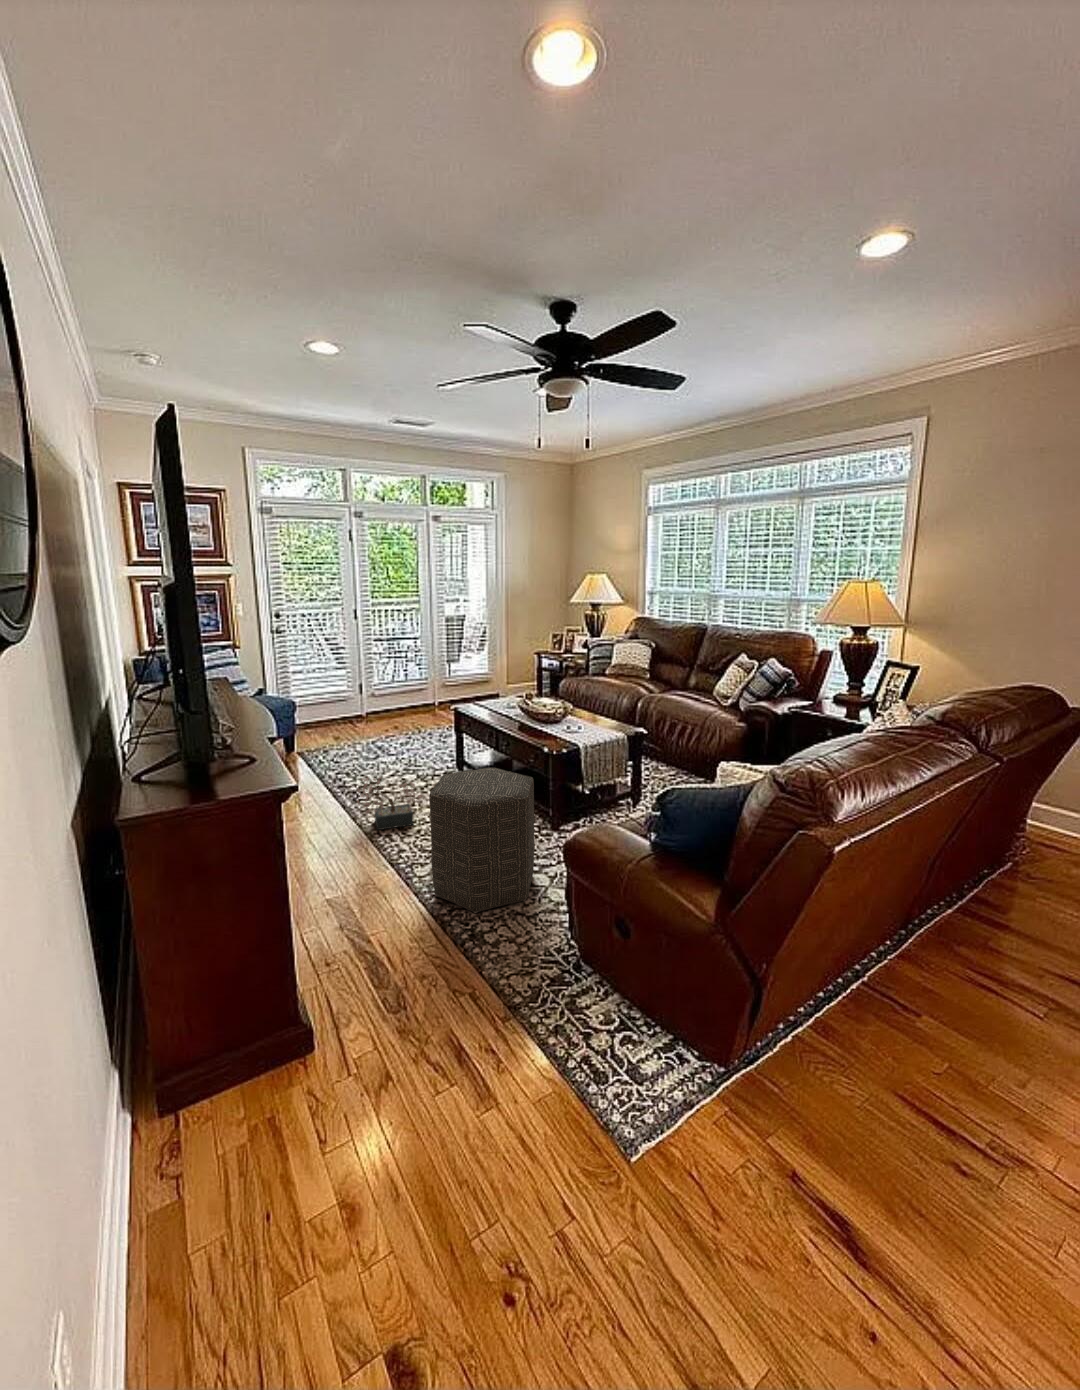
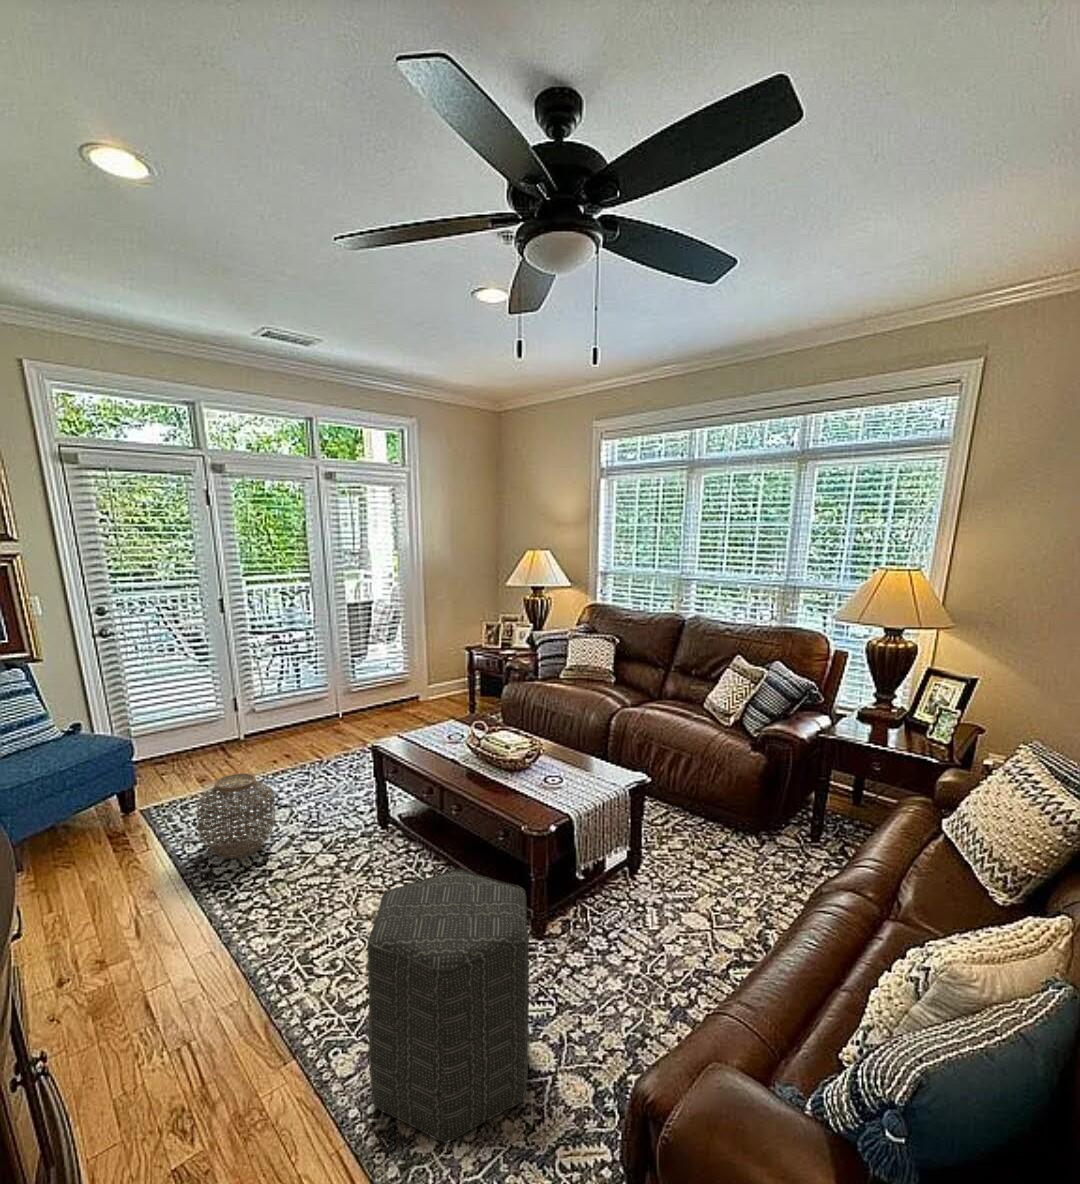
woven basket: none [334,724,385,780] -> present [197,773,275,859]
decorative plant: present [357,777,421,830] -> none [235,872,337,962]

